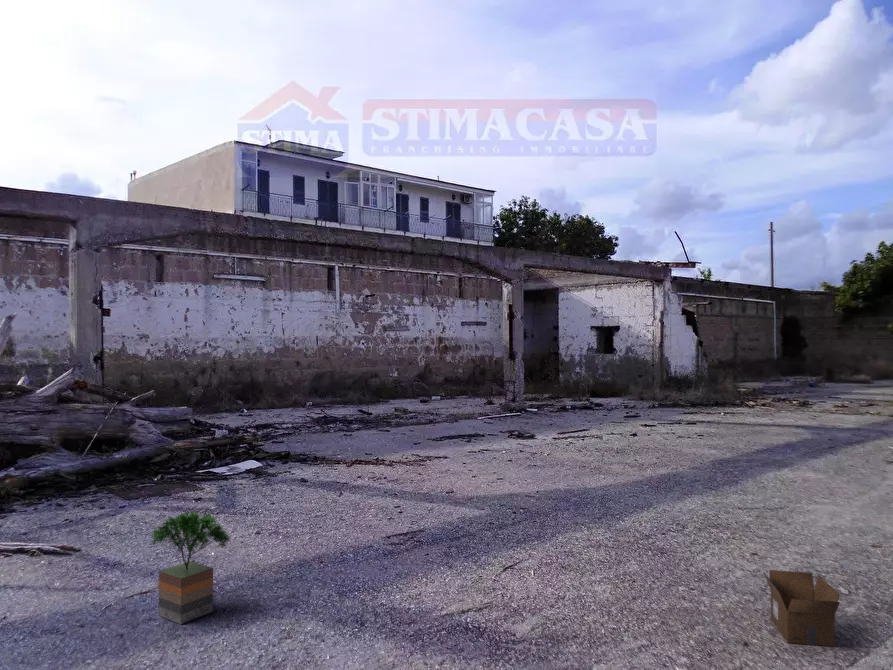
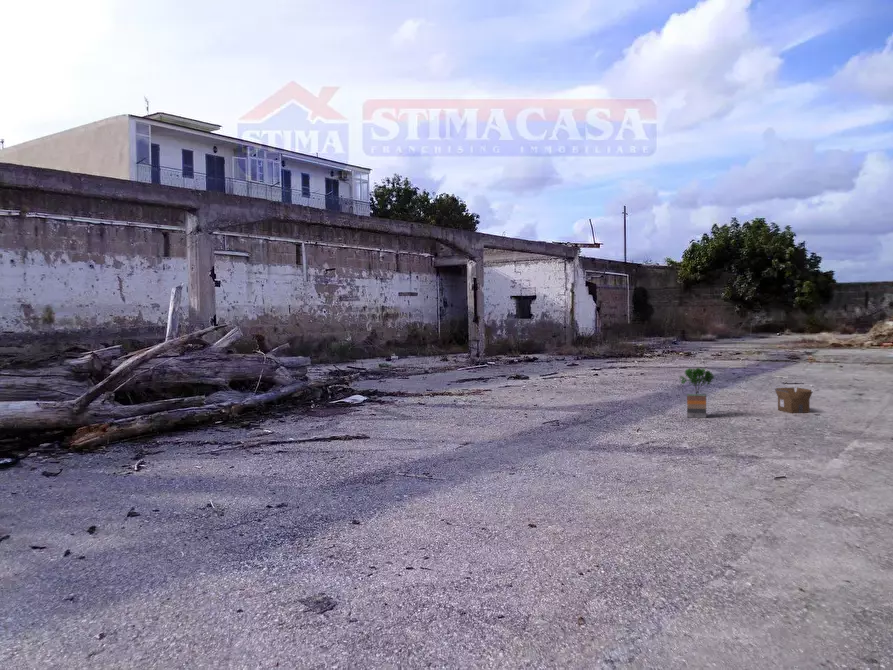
potted tree: present [151,512,230,624] -> present [680,368,714,418]

